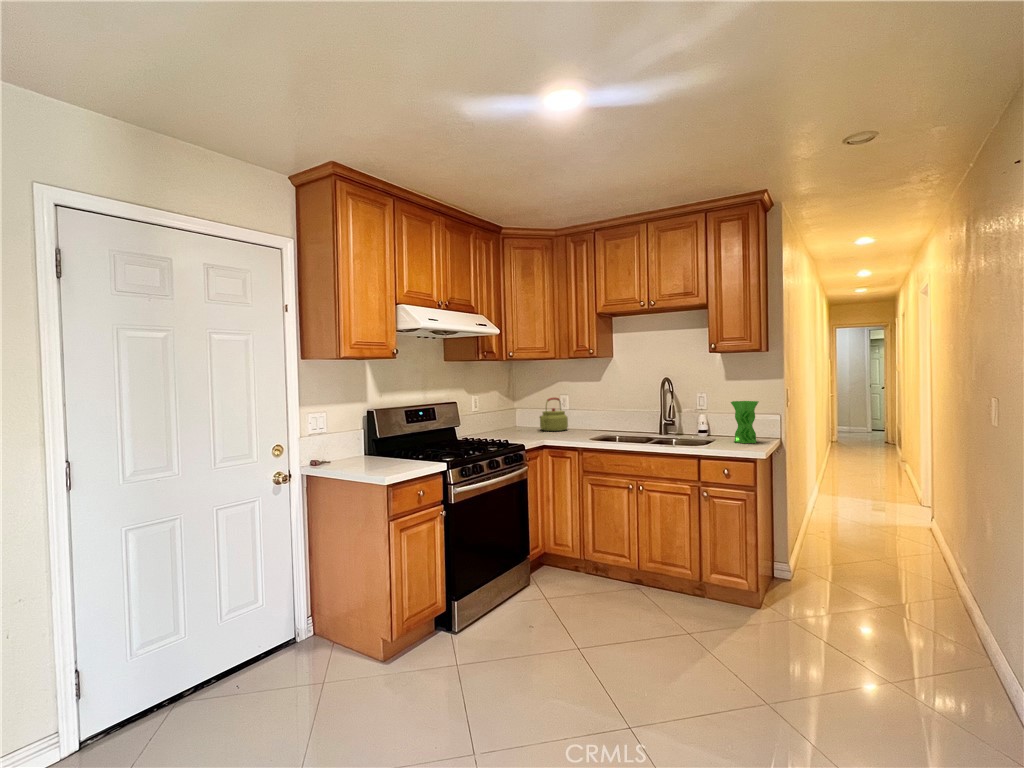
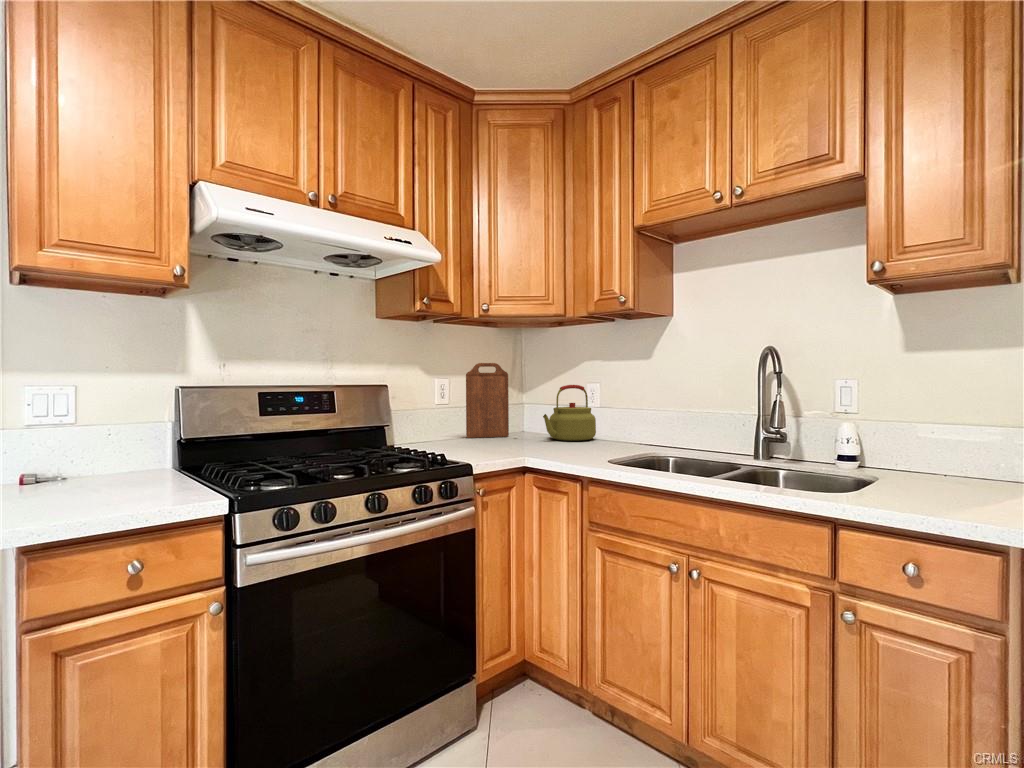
cutting board: none [489,385,514,432] -> present [466,363,509,438]
vase: present [731,401,759,443] -> none [917,394,993,491]

